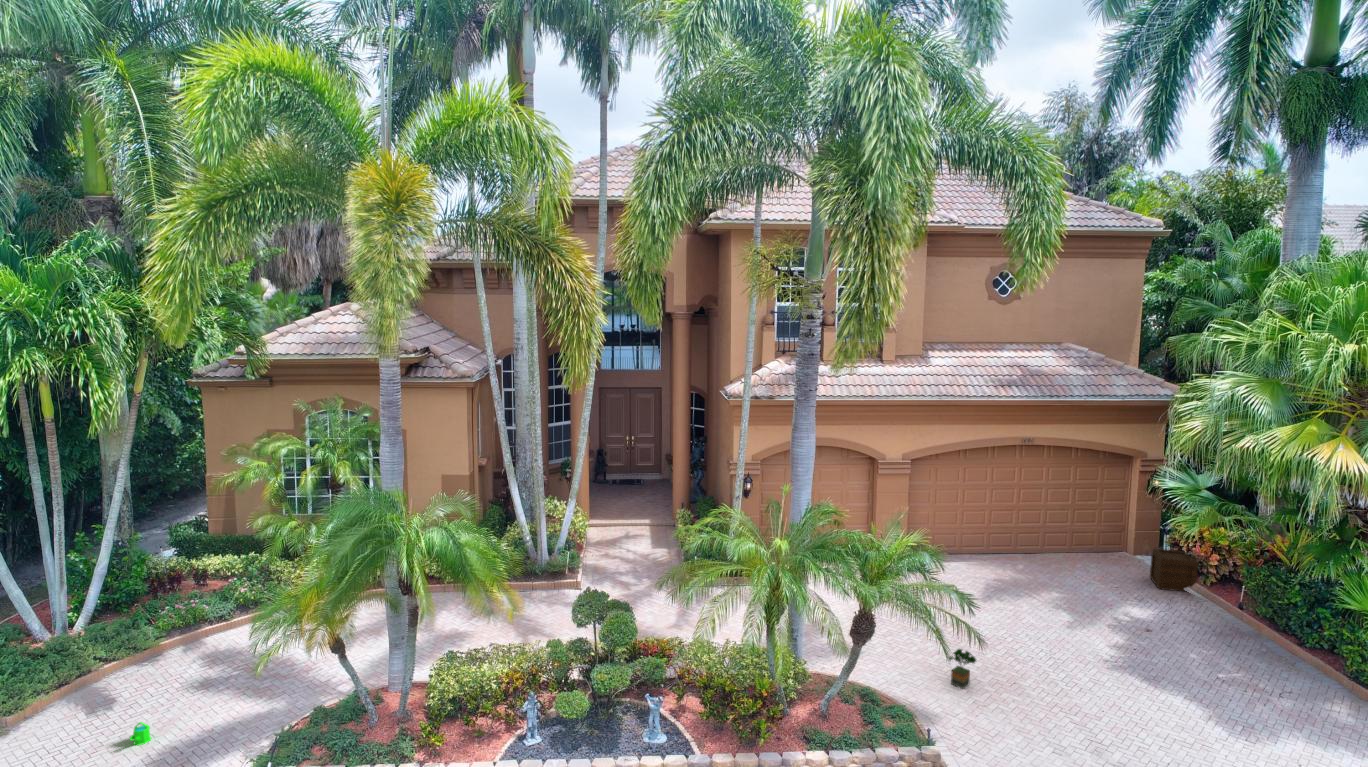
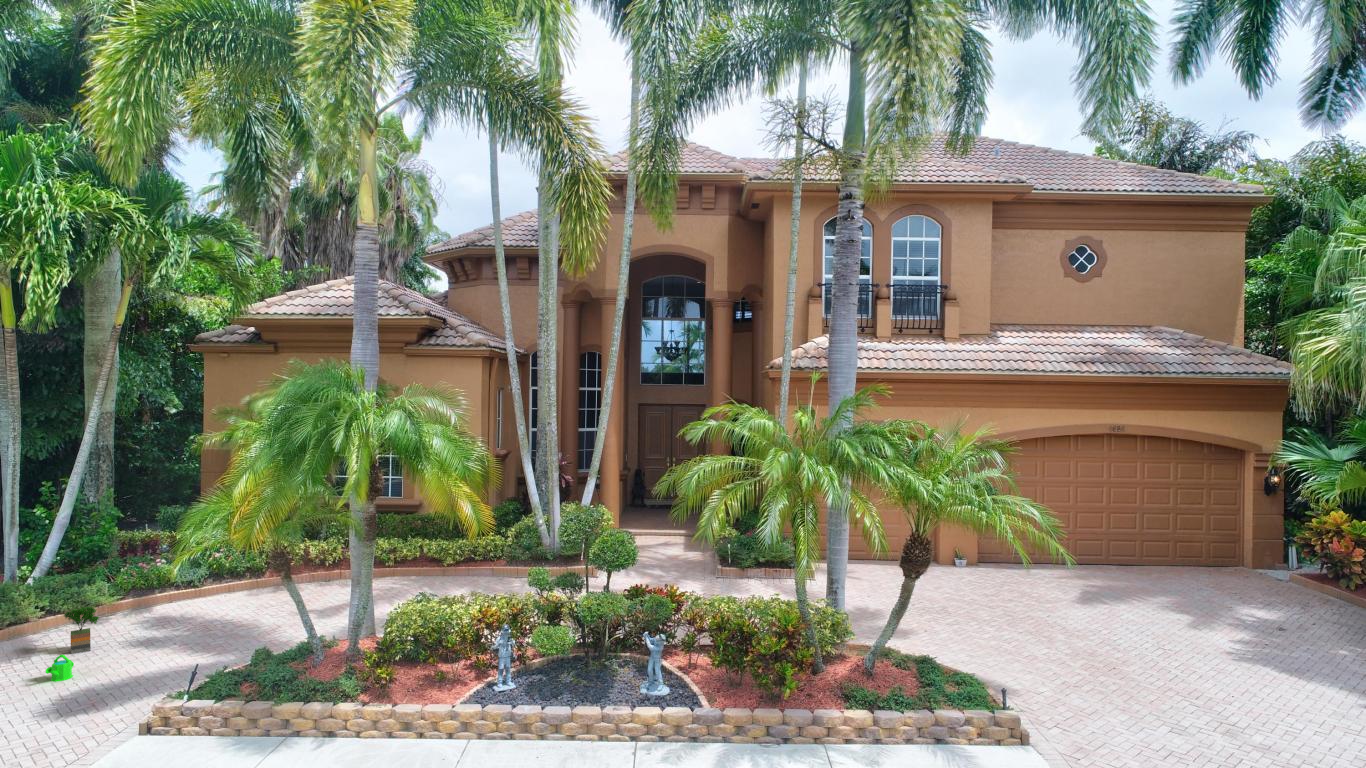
wooden crate: present [1150,549,1198,592] -> none [1277,548,1340,599]
potted tree: present [949,649,976,689] -> present [64,607,99,654]

